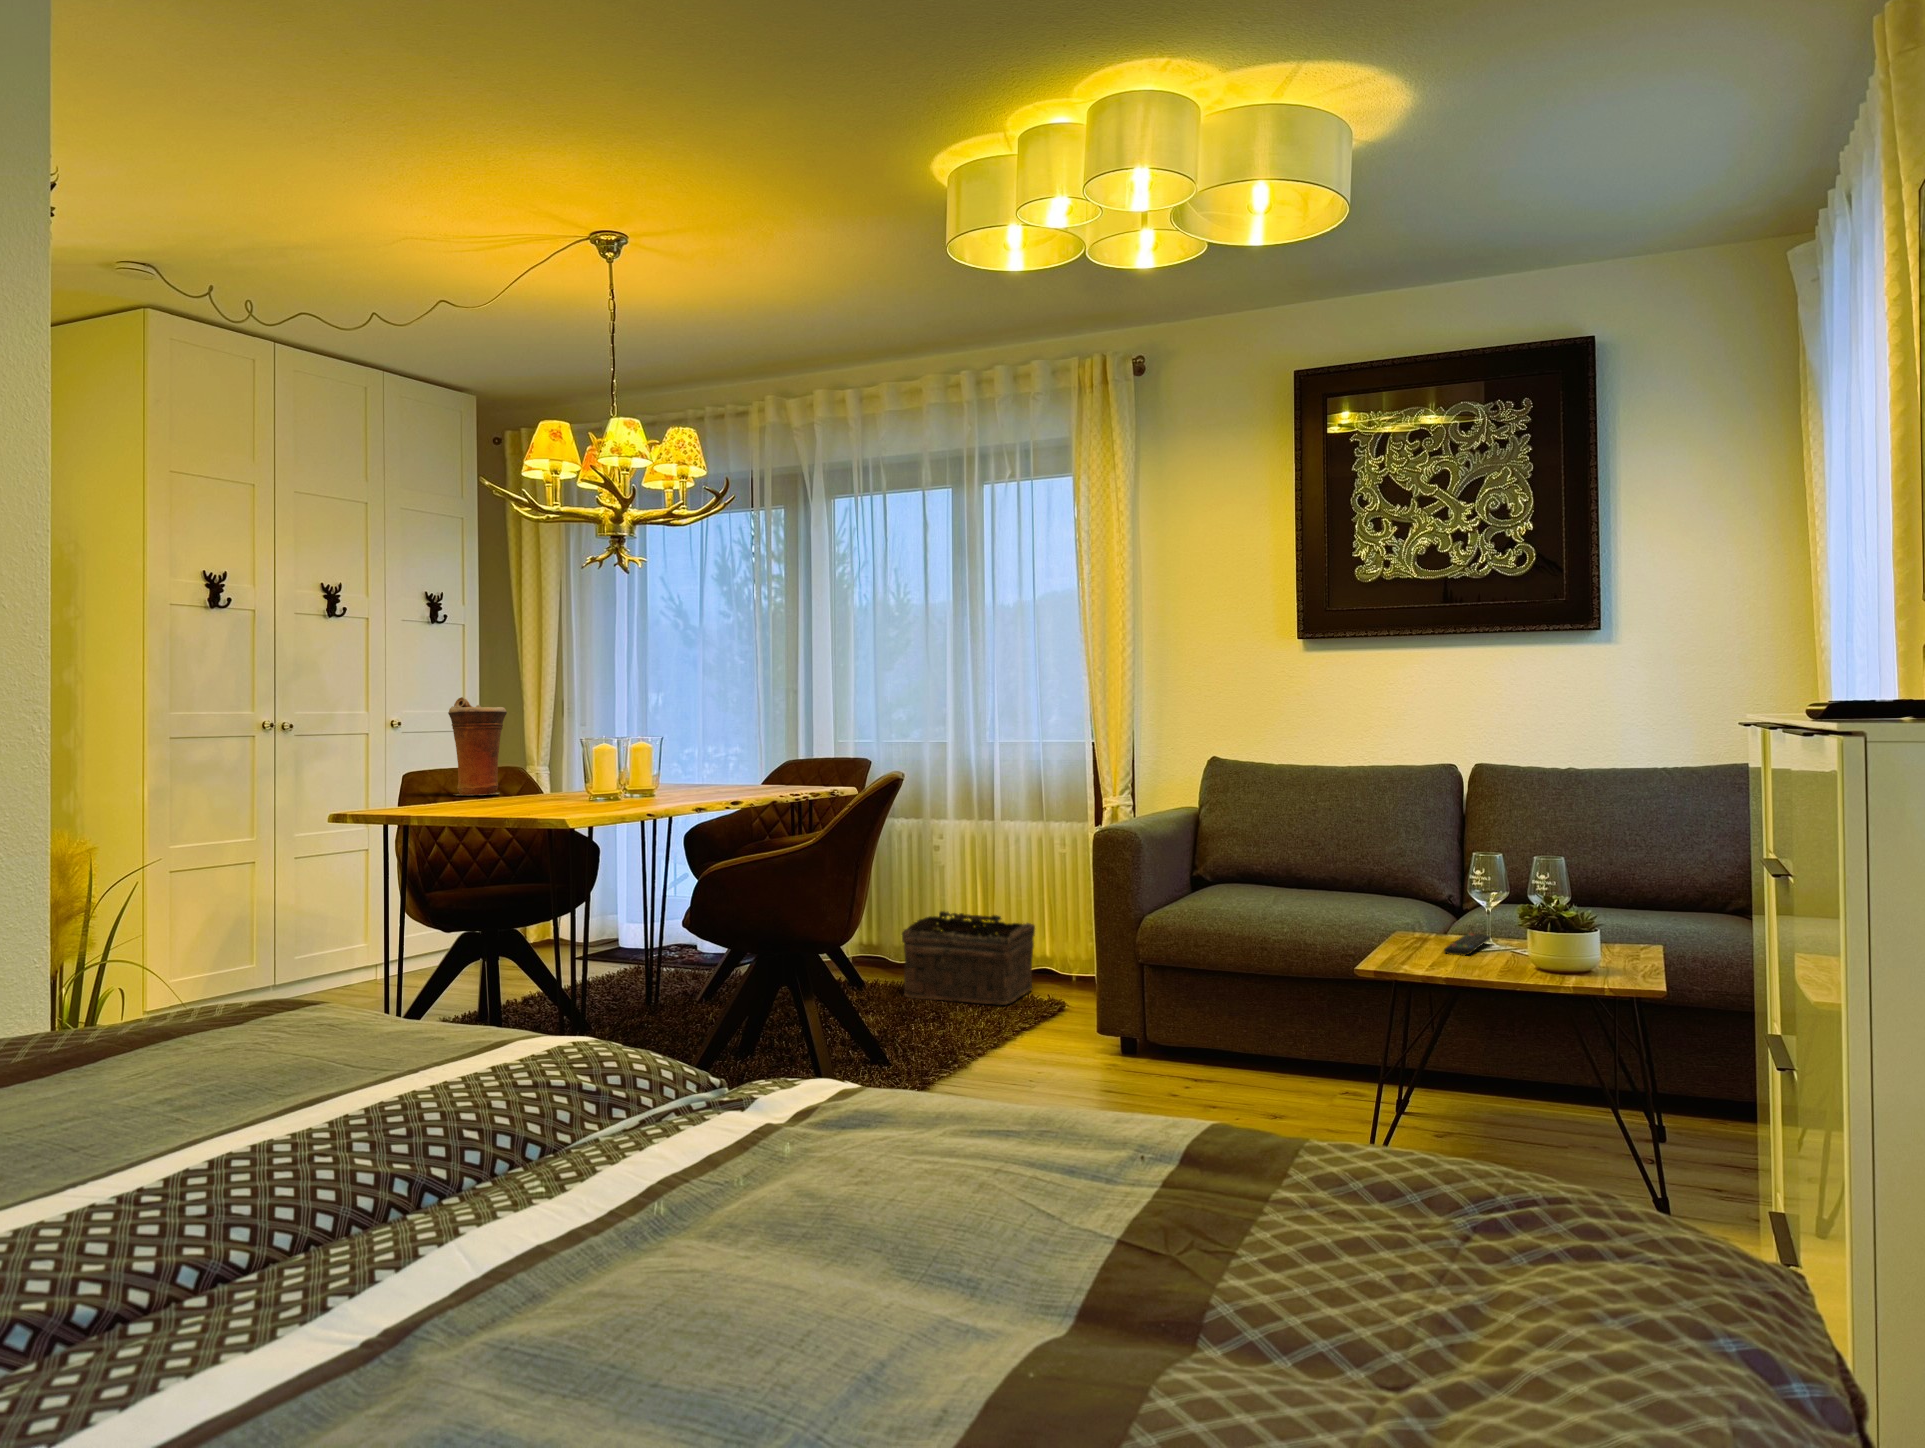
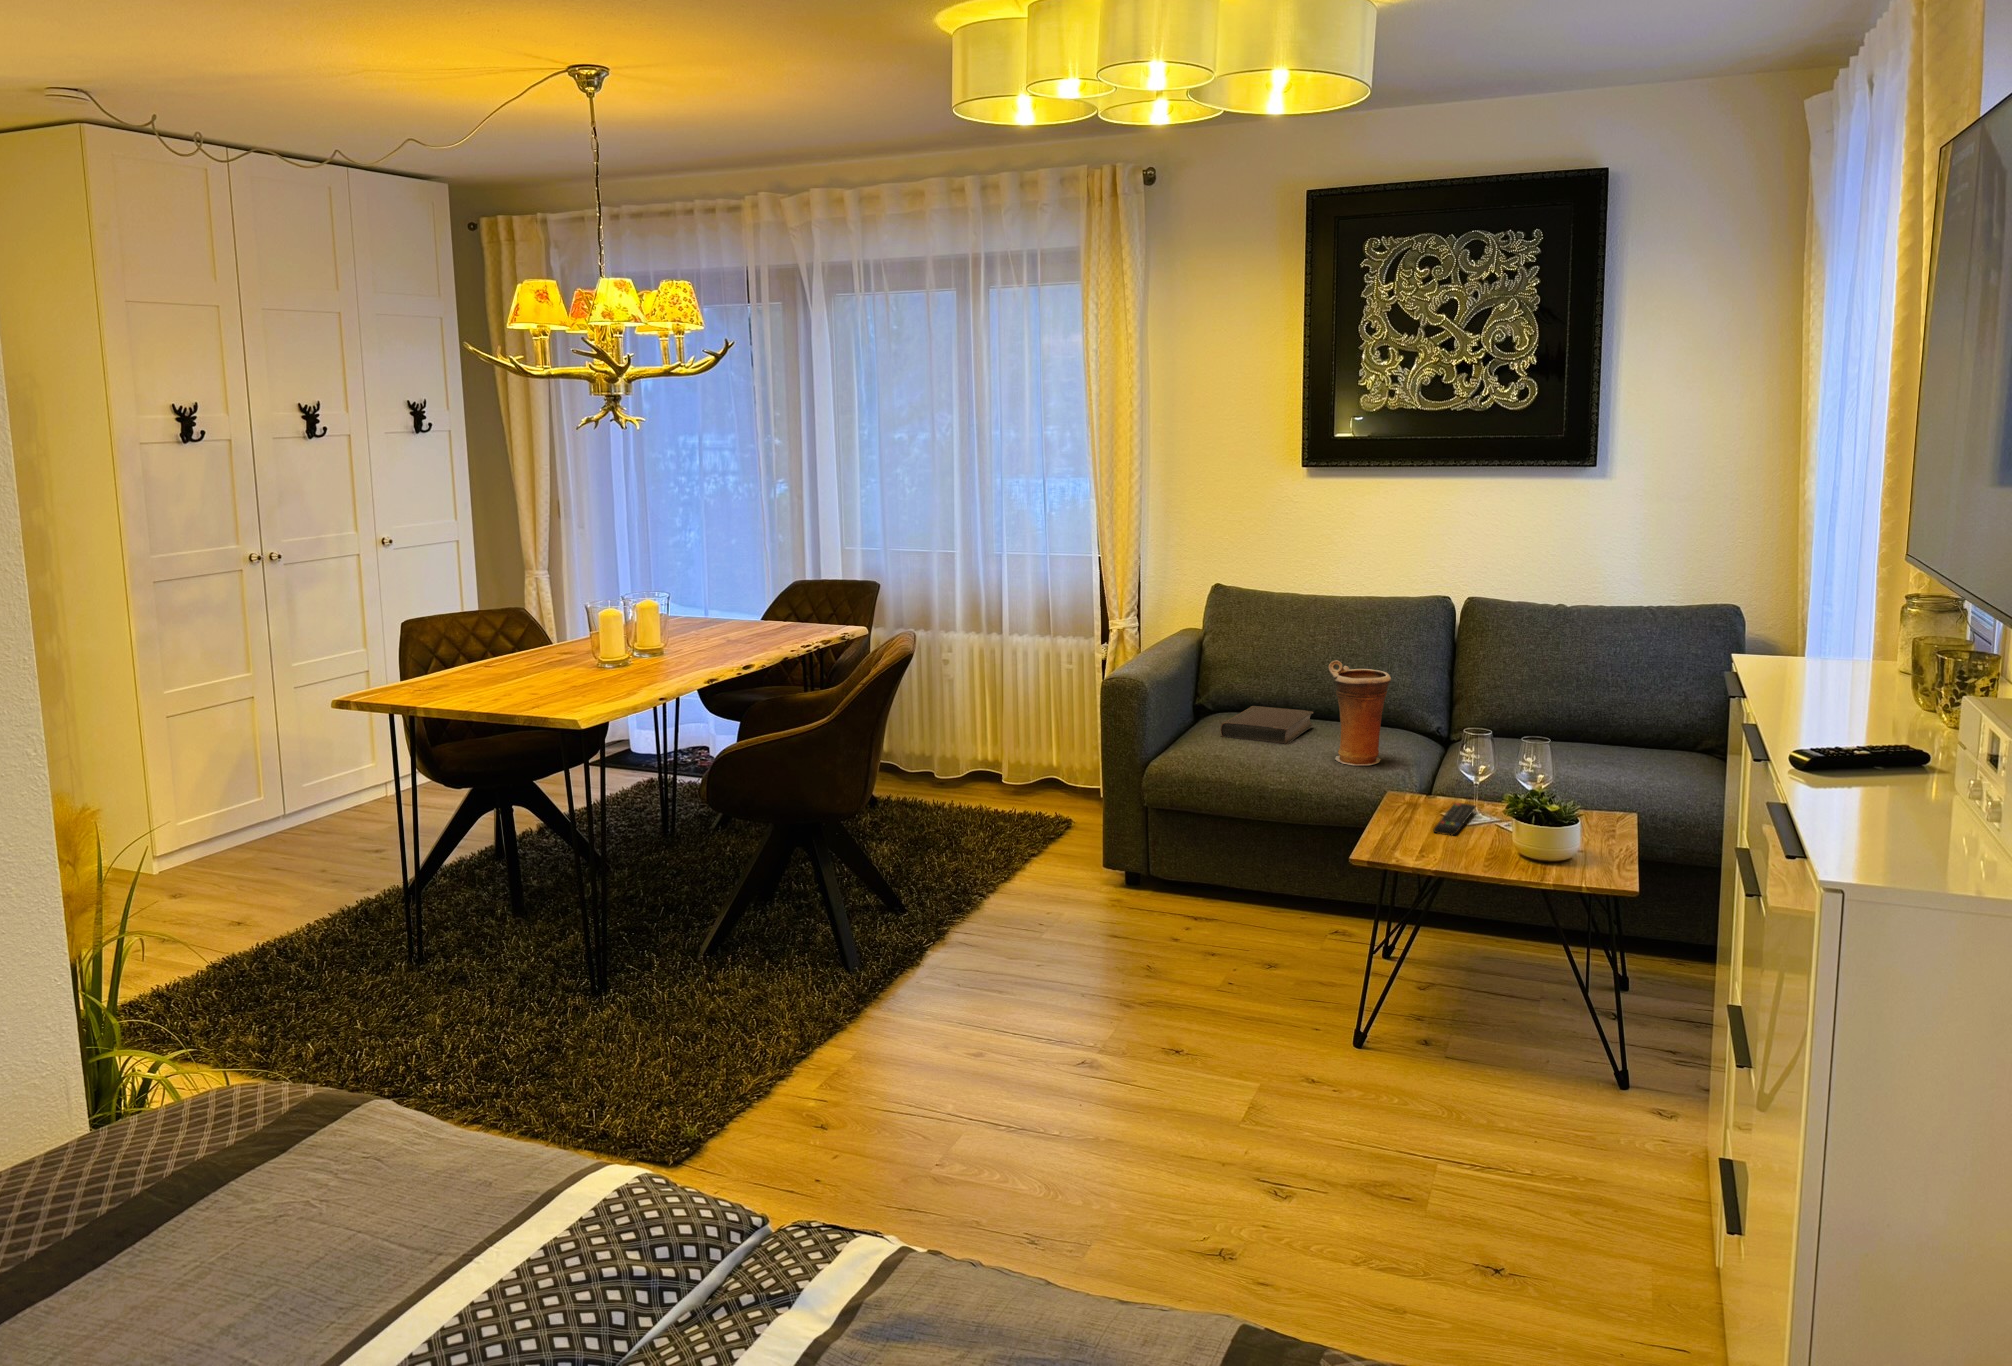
vase: present [448,697,507,795] -> present [1328,660,1391,765]
book: none [1218,874,1317,905] -> present [1221,706,1313,745]
basket: present [902,911,1035,1005] -> none [912,731,1040,824]

